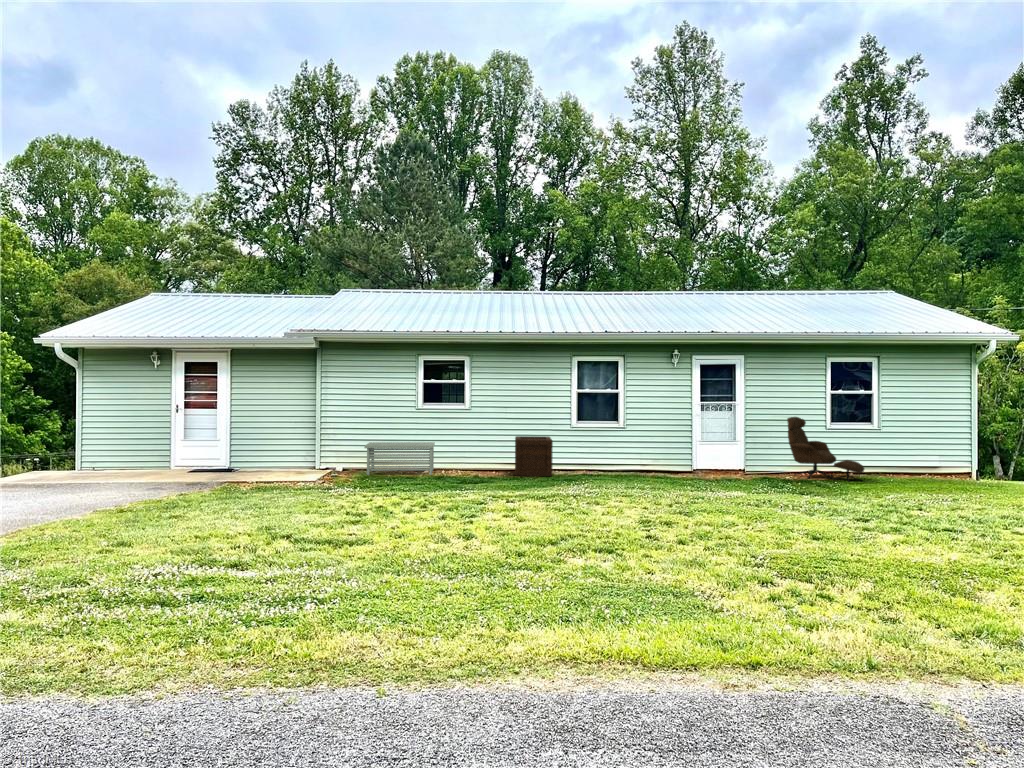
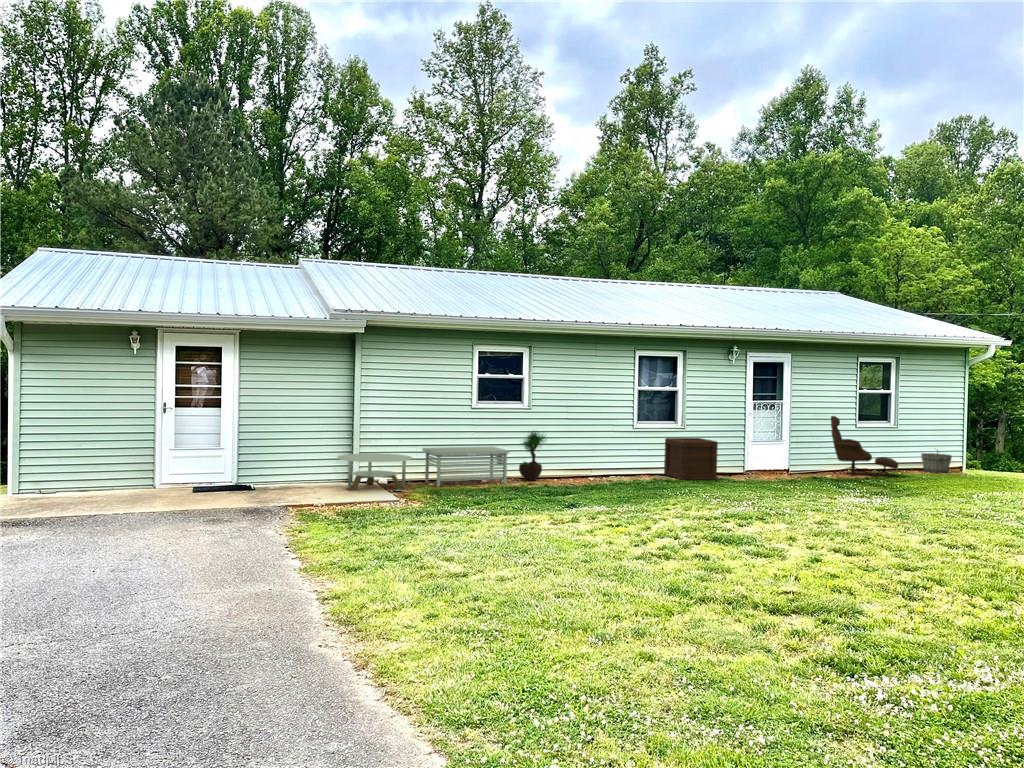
potted tree: none [450,425,477,472] -> present [519,431,546,480]
wooden crate: present [515,436,553,476] -> present [664,438,718,480]
round table: none [282,446,347,476] -> present [337,453,412,491]
wooden bucket: none [911,452,947,479] -> present [921,451,952,473]

